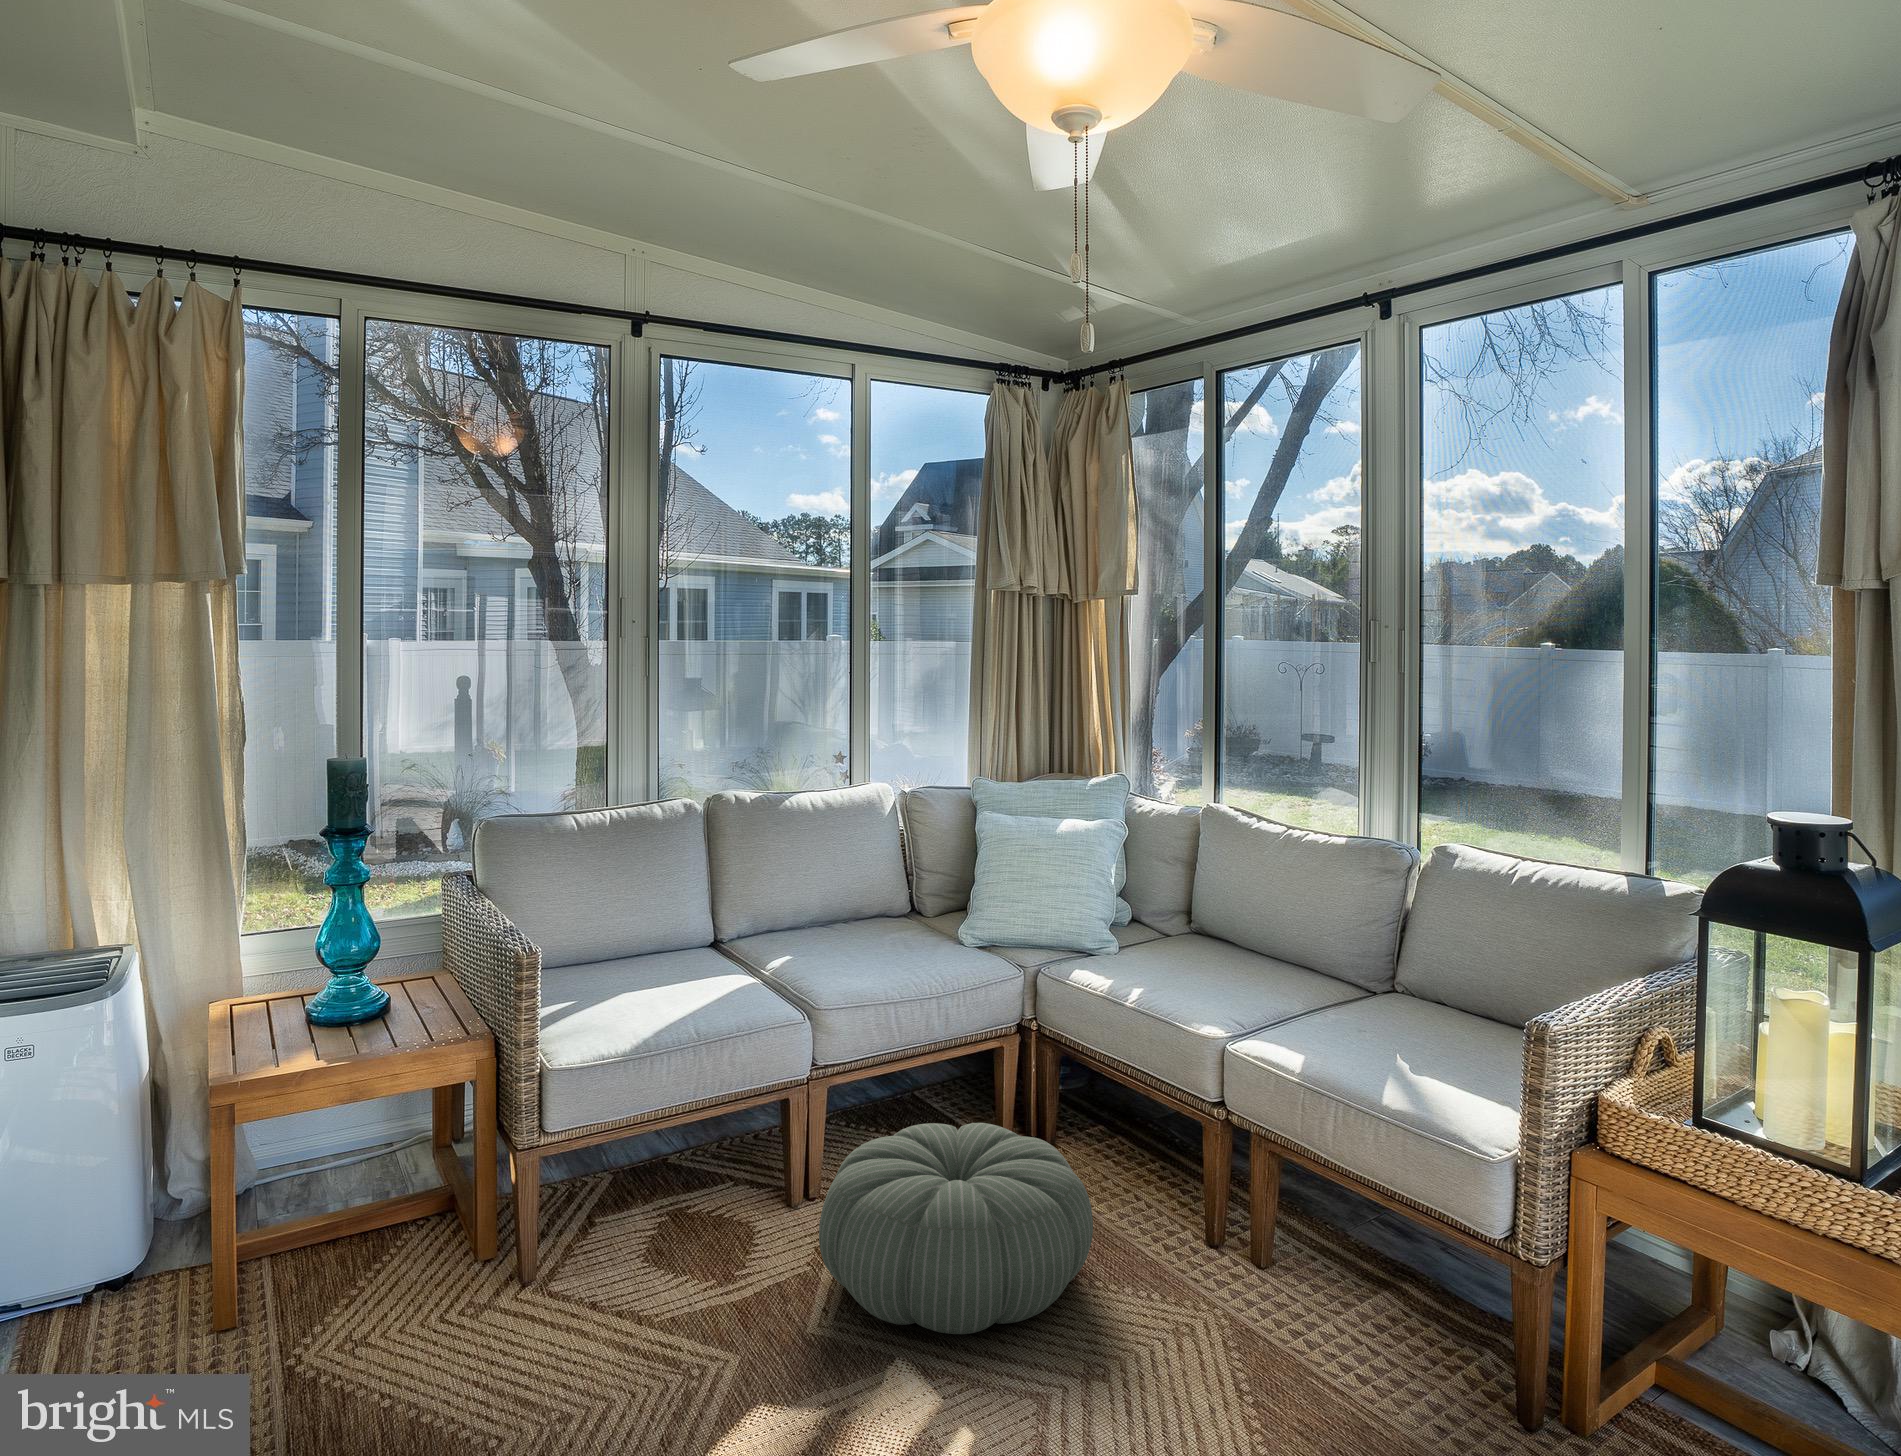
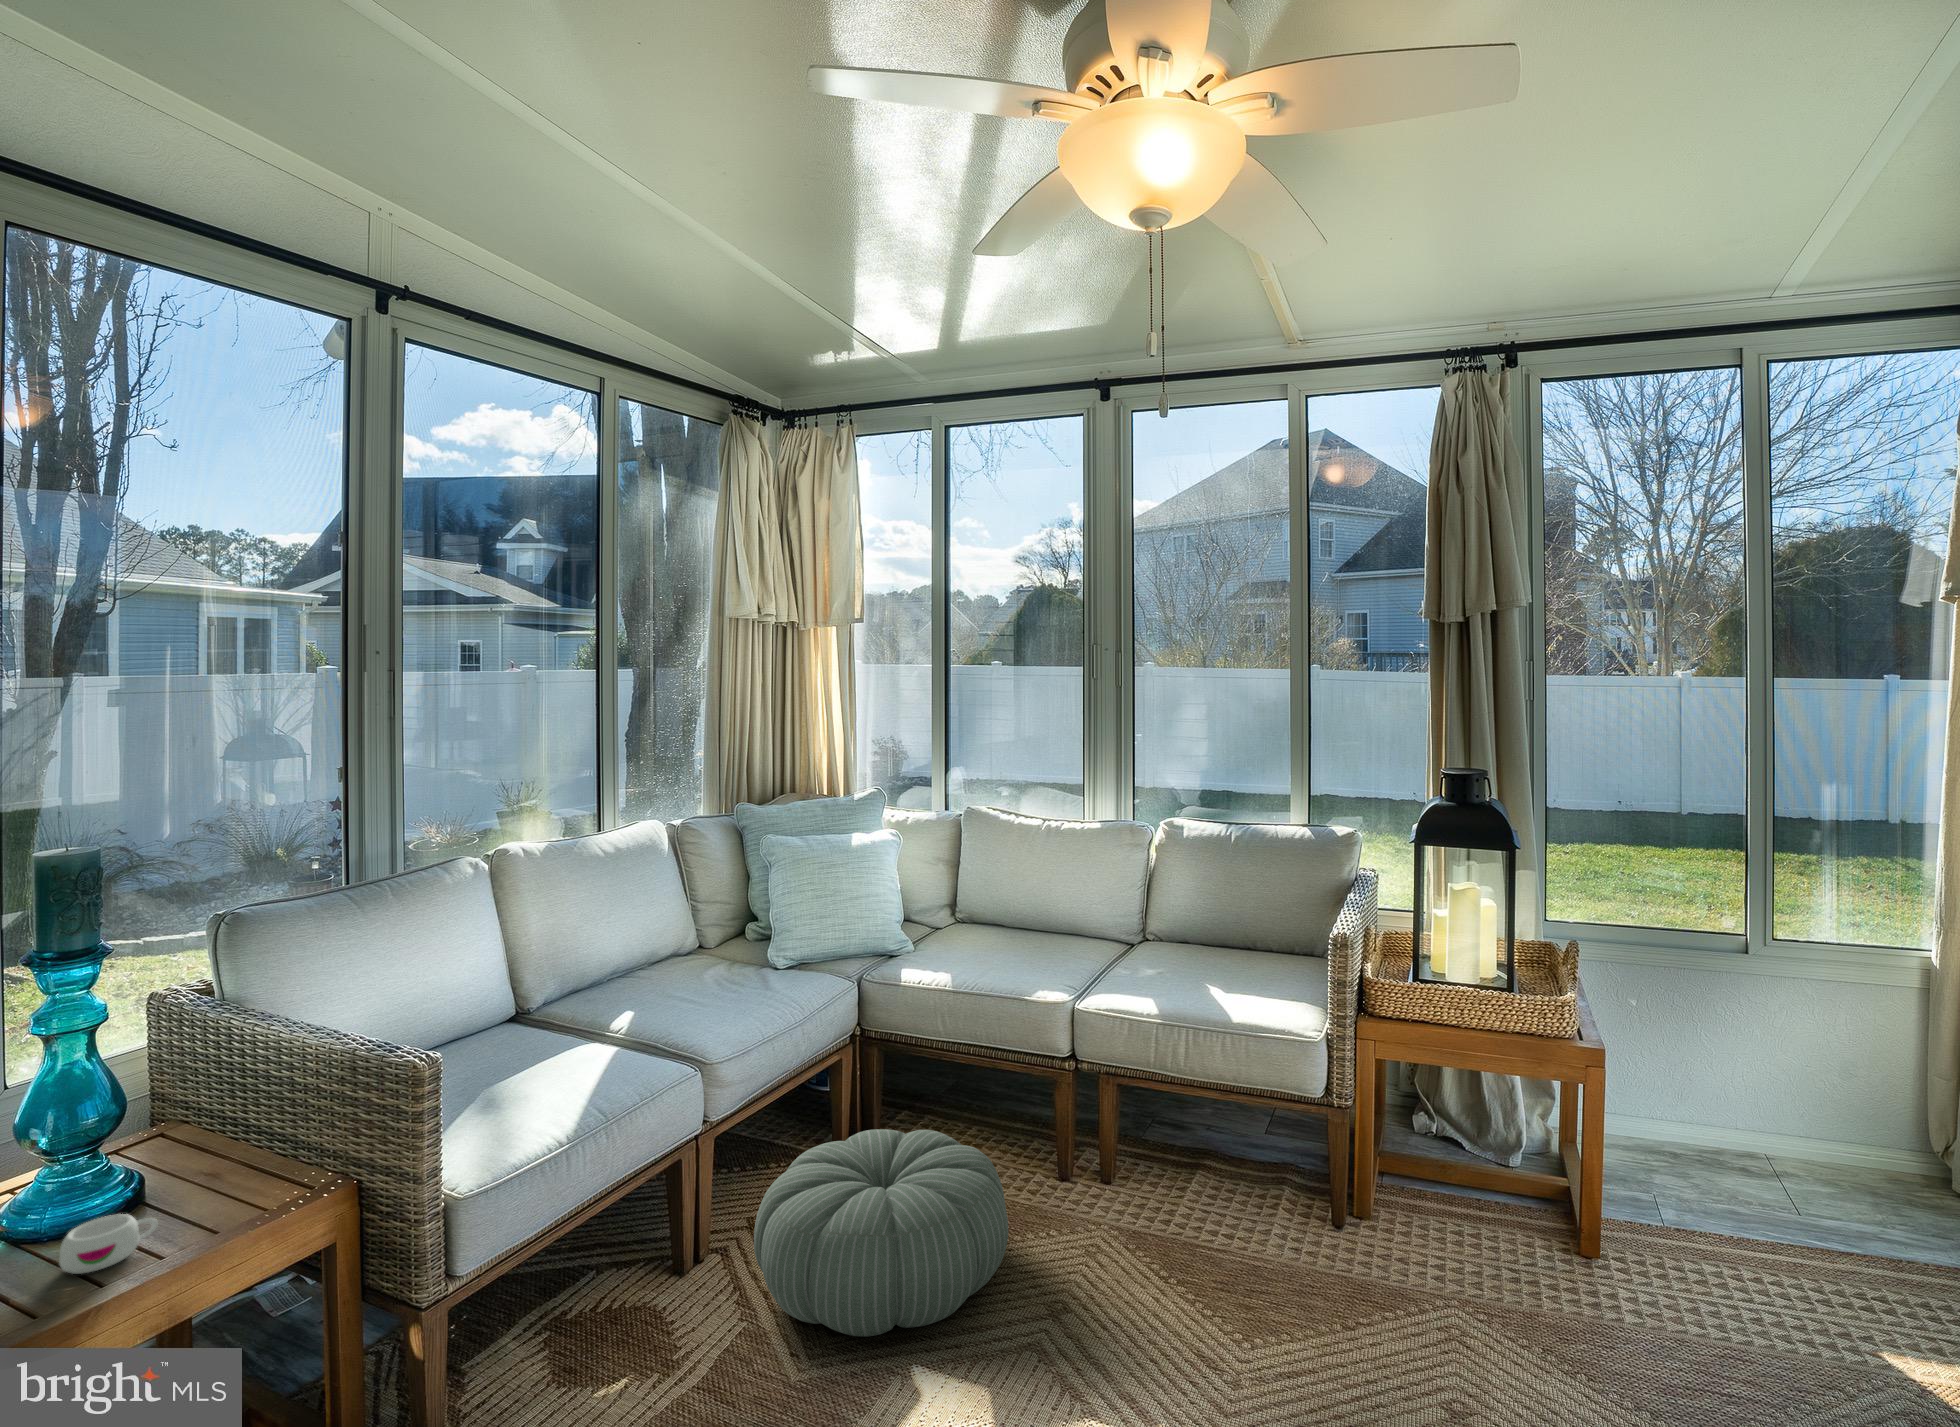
mug: none [306,1015,369,1051] -> present [59,1214,158,1274]

